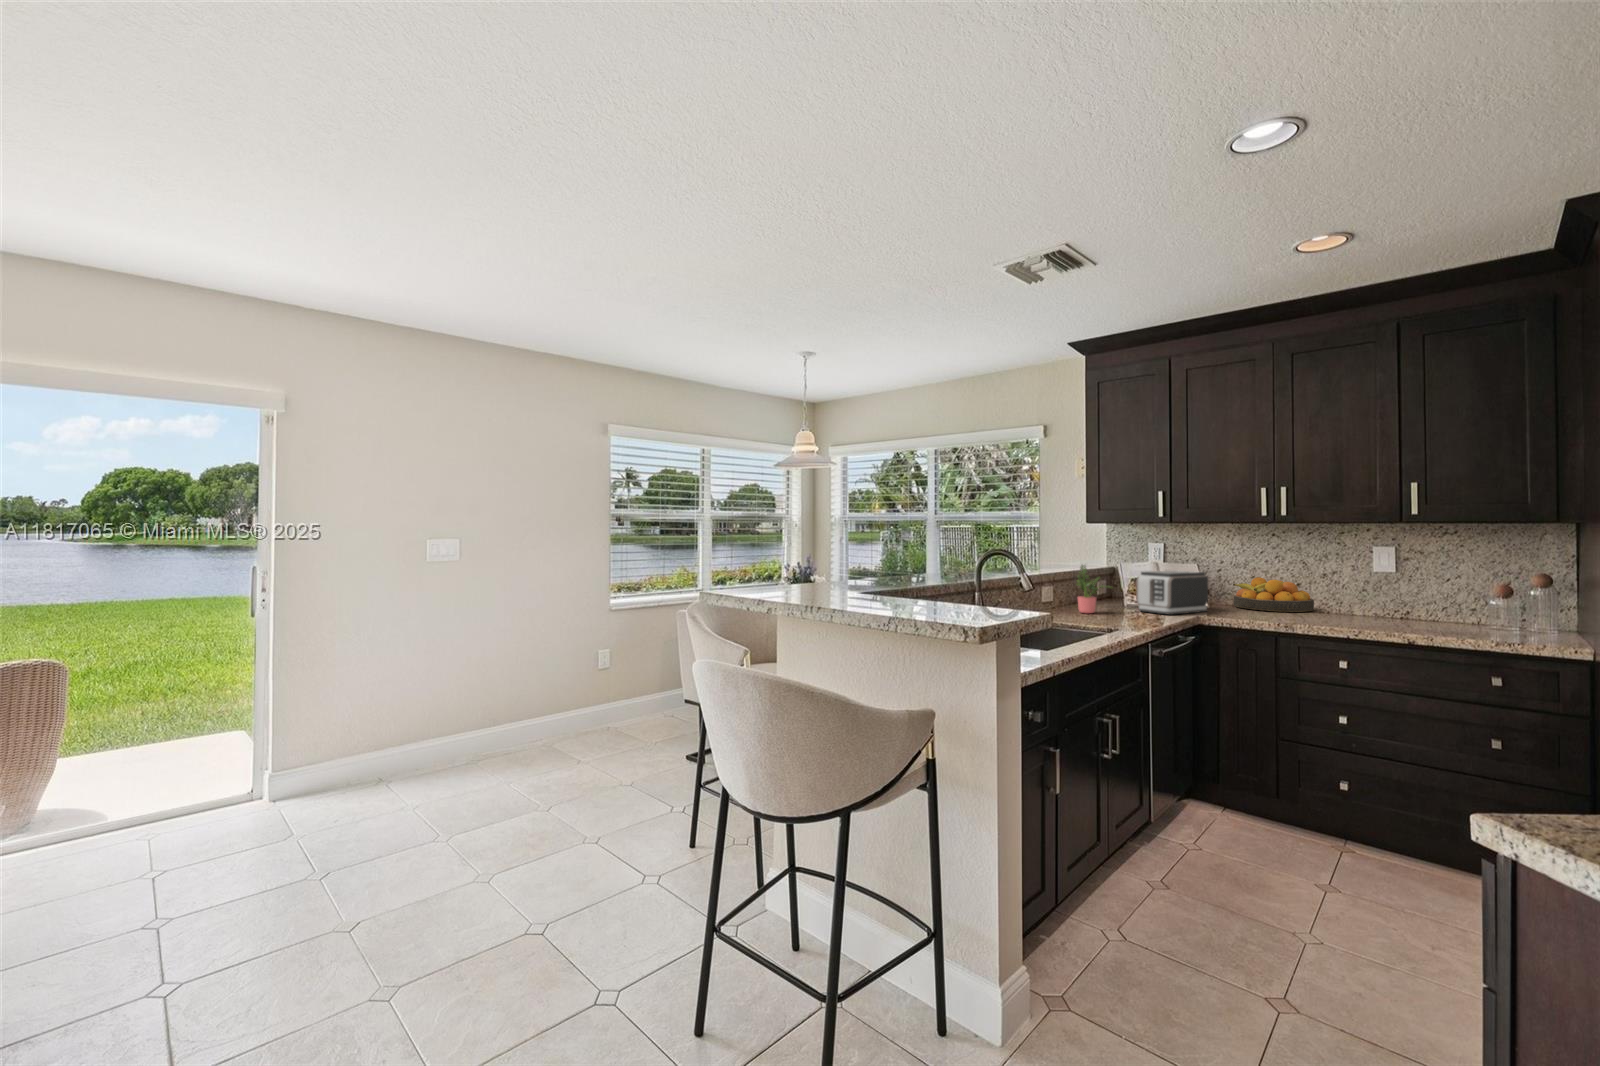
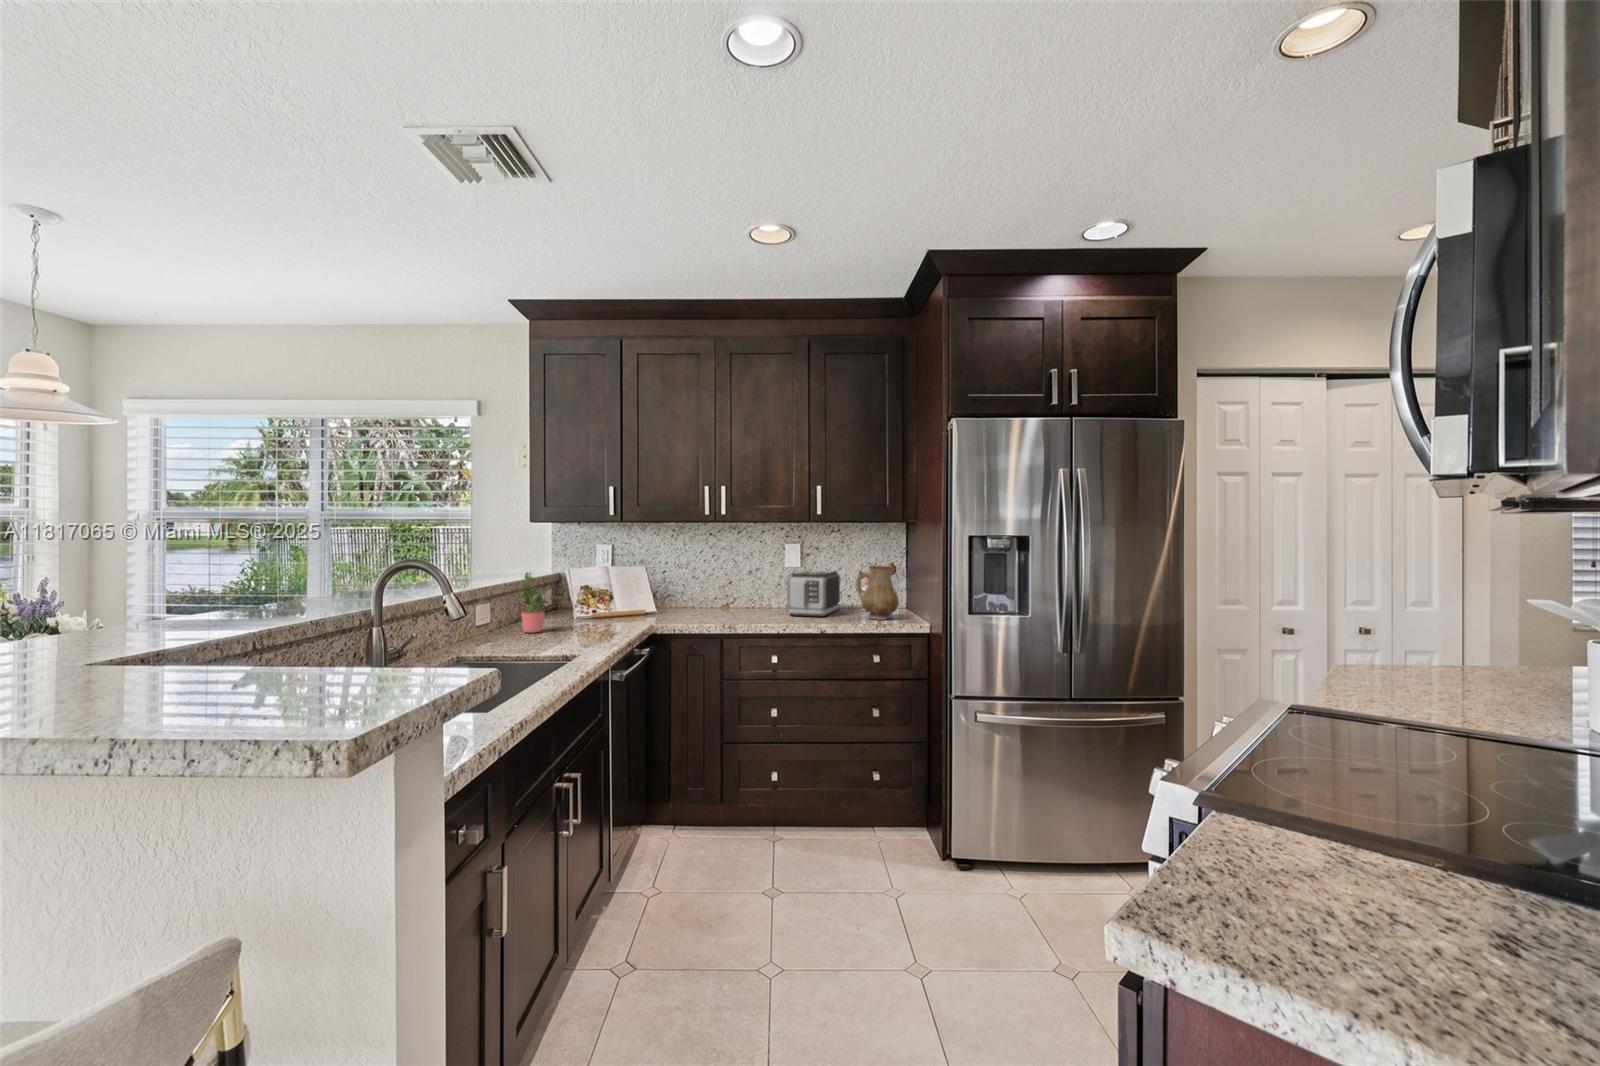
toaster: present [1136,570,1208,615] -> present [787,570,840,617]
ceramic pitcher: none [1466,573,1540,639] -> present [856,566,899,620]
fruit bowl: present [1233,577,1314,612] -> none [677,577,744,610]

